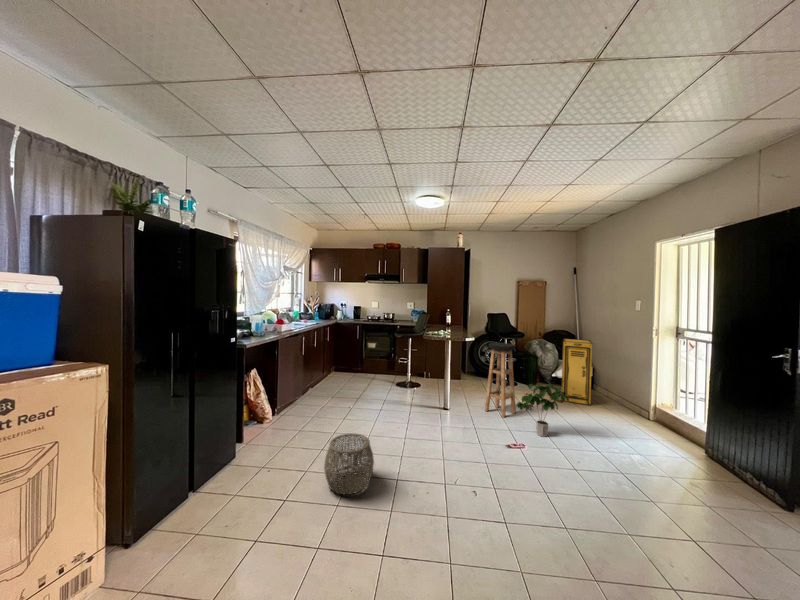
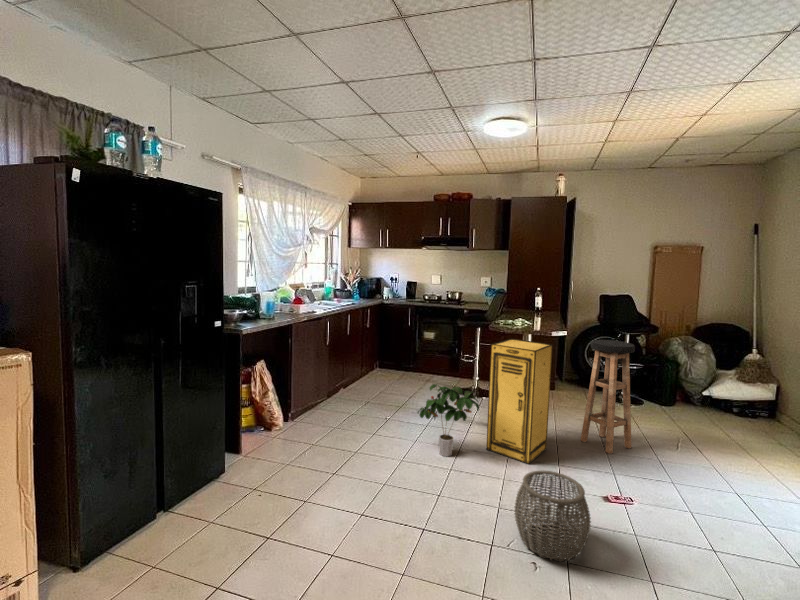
storage cabinet: present [562,338,592,405] -> present [486,338,553,464]
potted plant: present [517,383,569,437] -> present [418,384,479,456]
woven basket: present [324,433,374,495] -> present [514,471,591,561]

